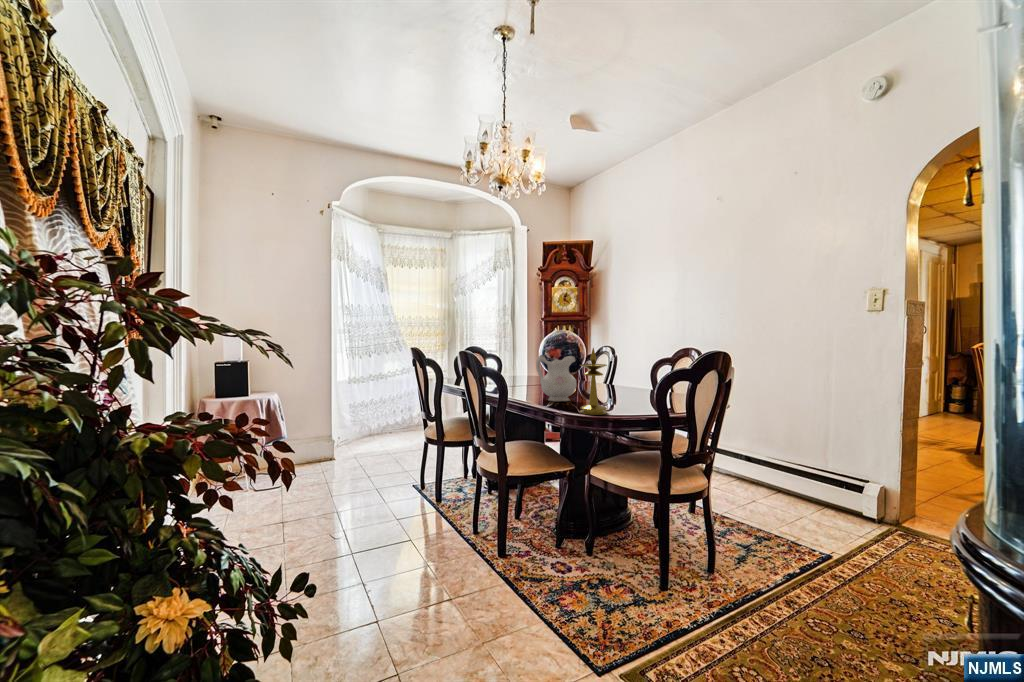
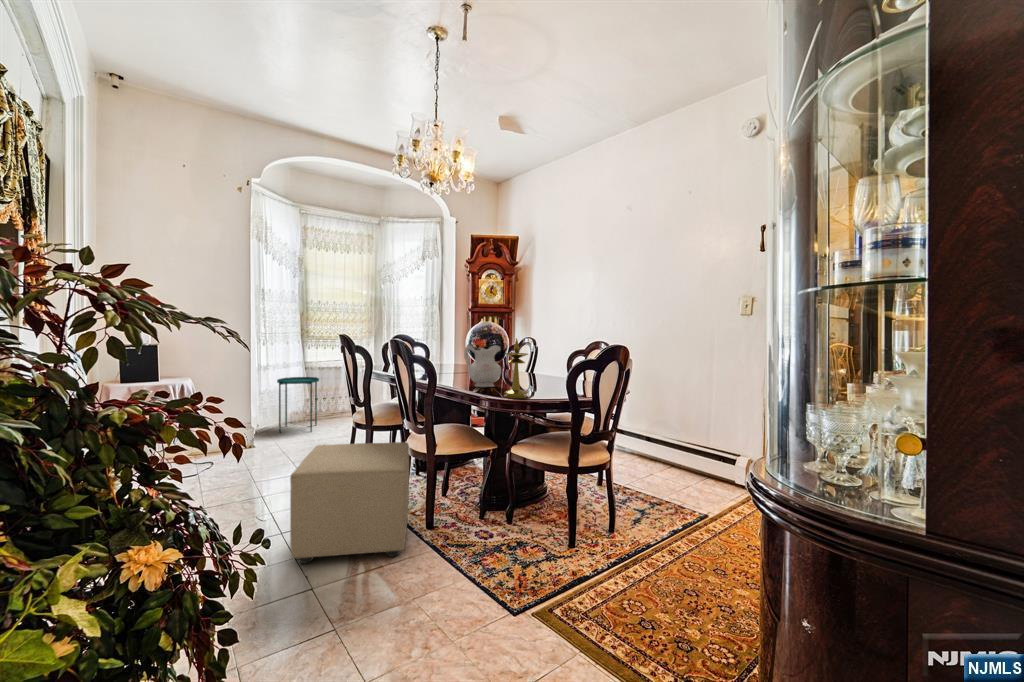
side table: none [361,389,399,443] -> present [277,377,319,433]
ottoman: none [356,460,480,589] -> present [290,442,409,564]

